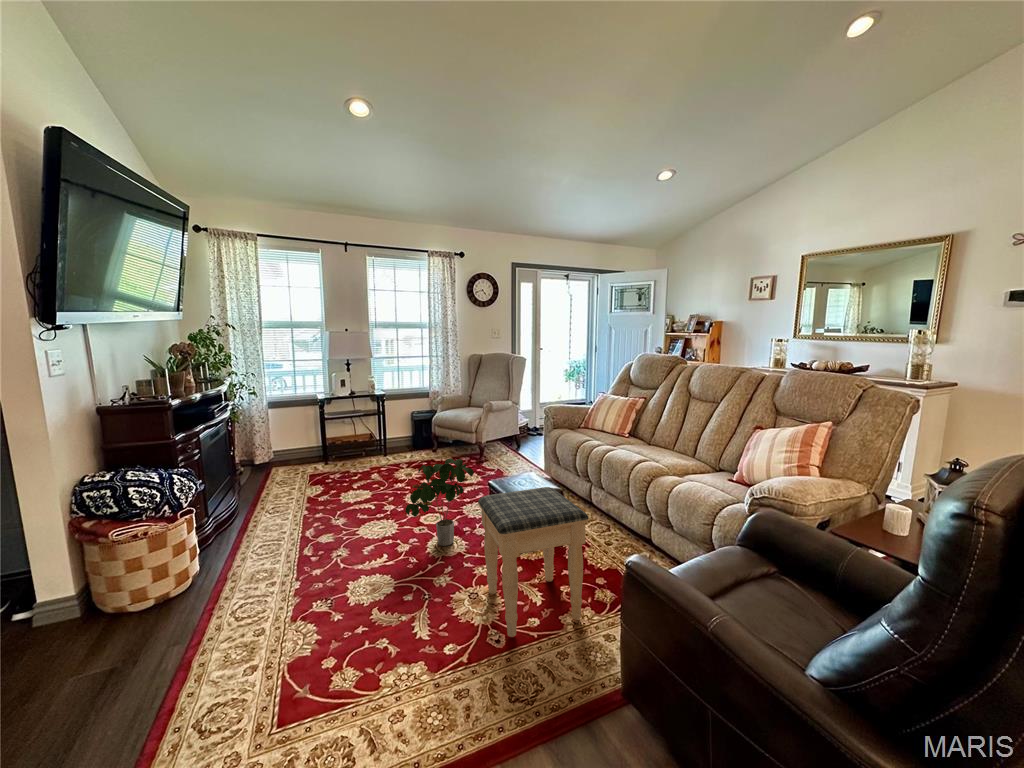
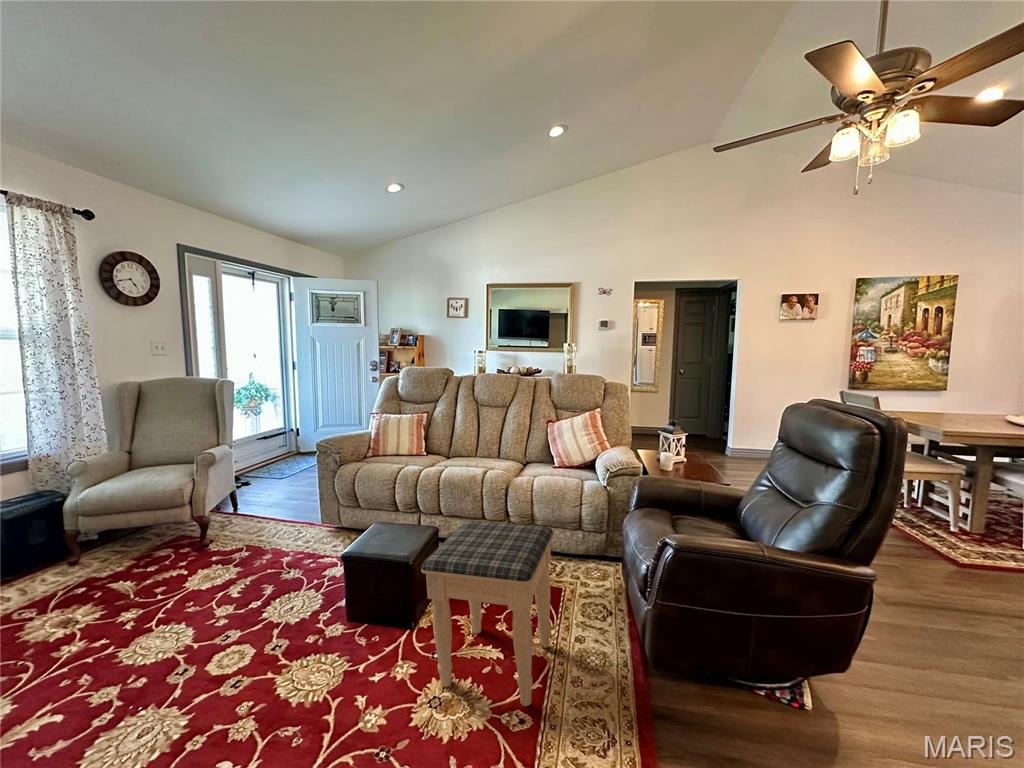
potted plant: present [405,458,474,546] -> none [245,535,320,686]

